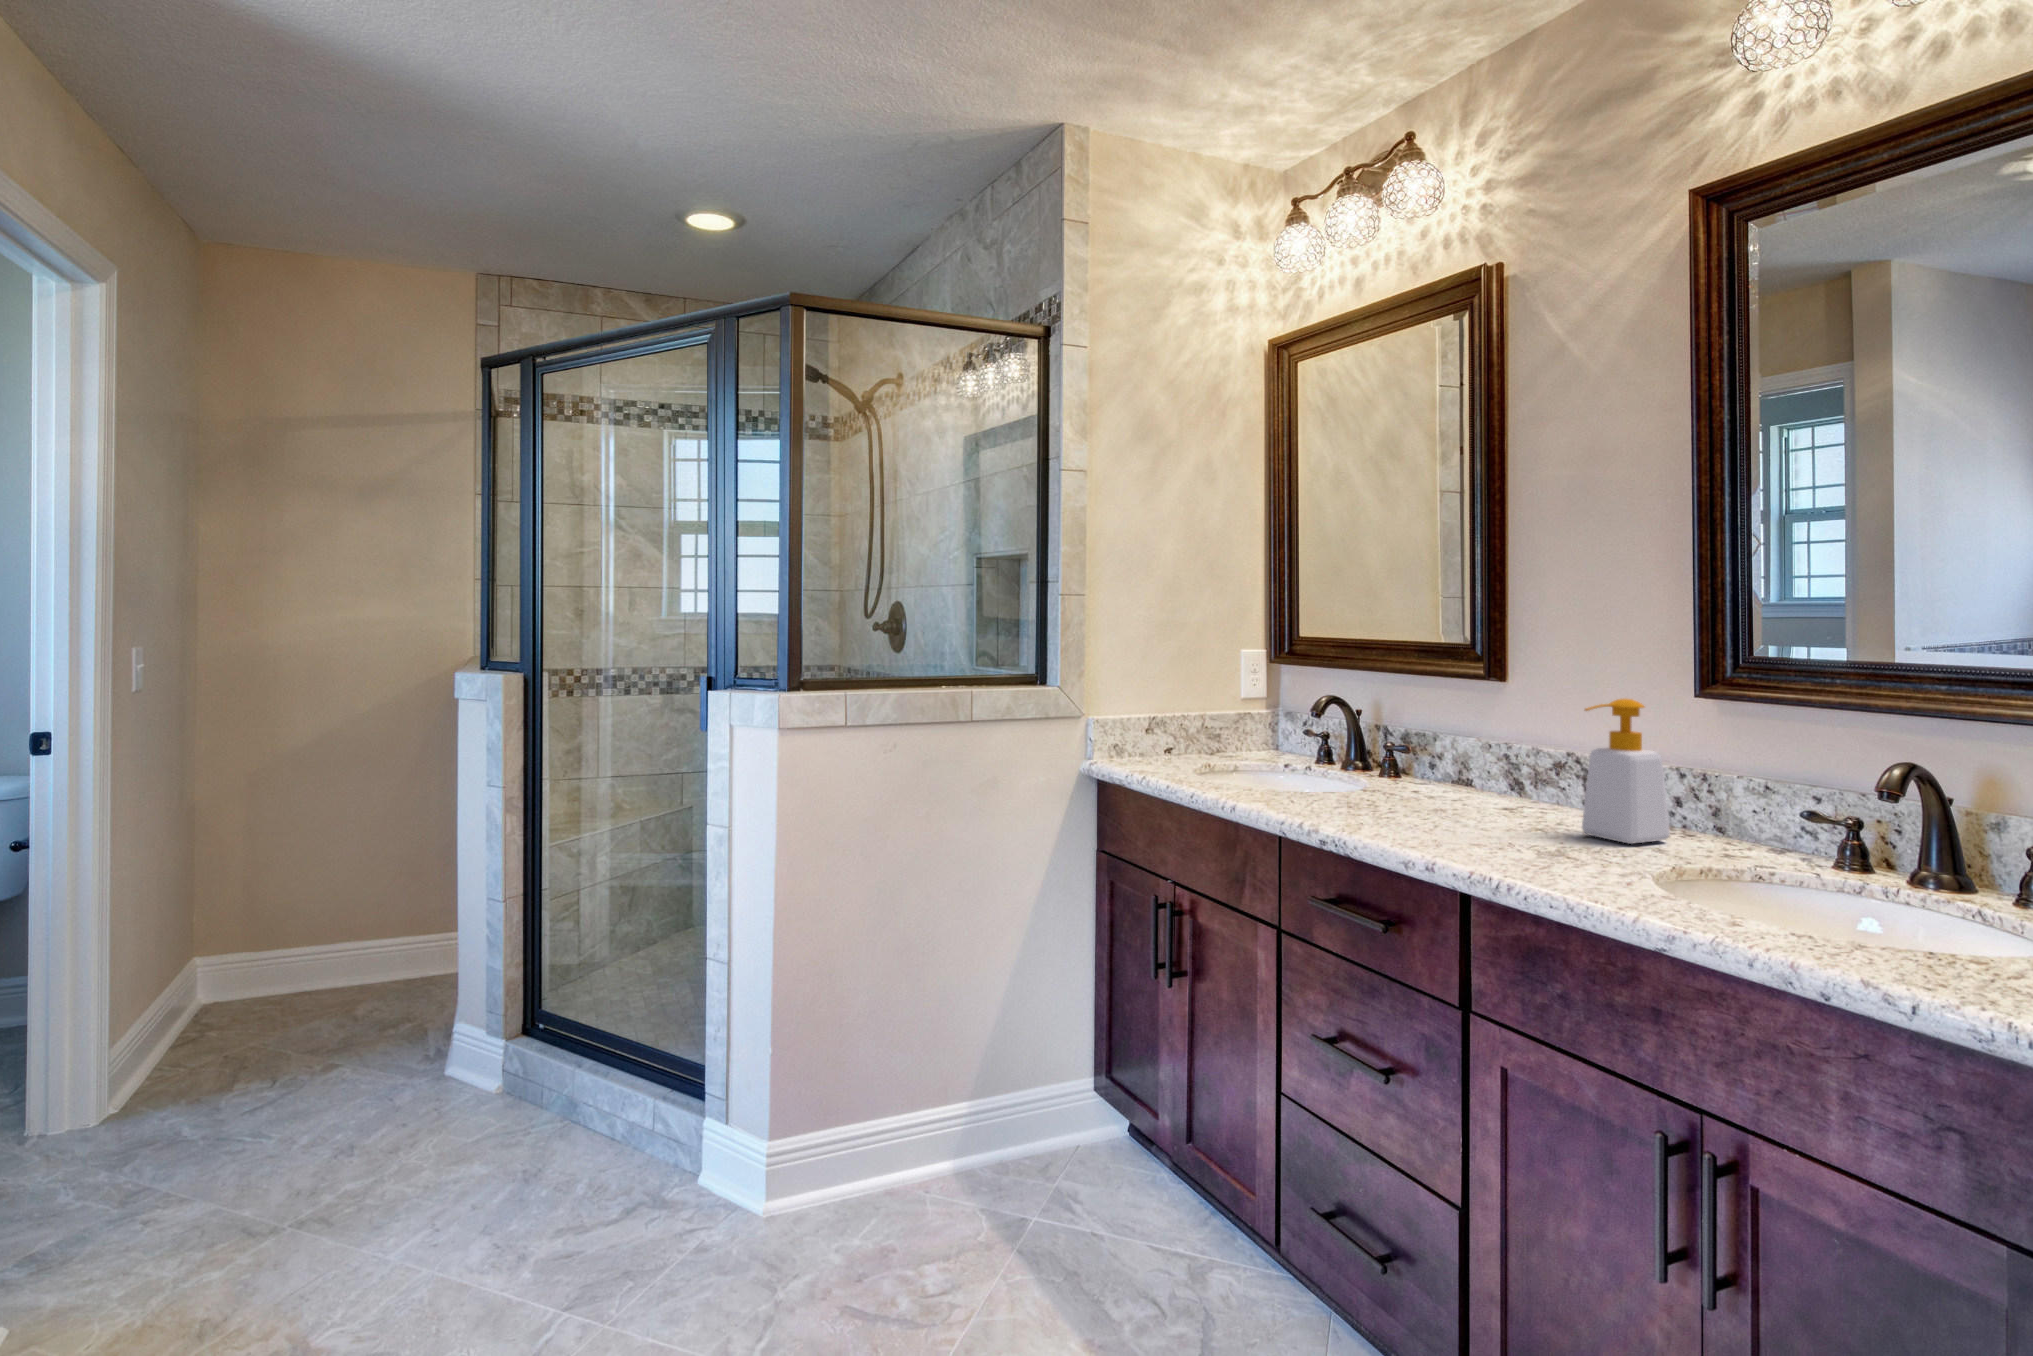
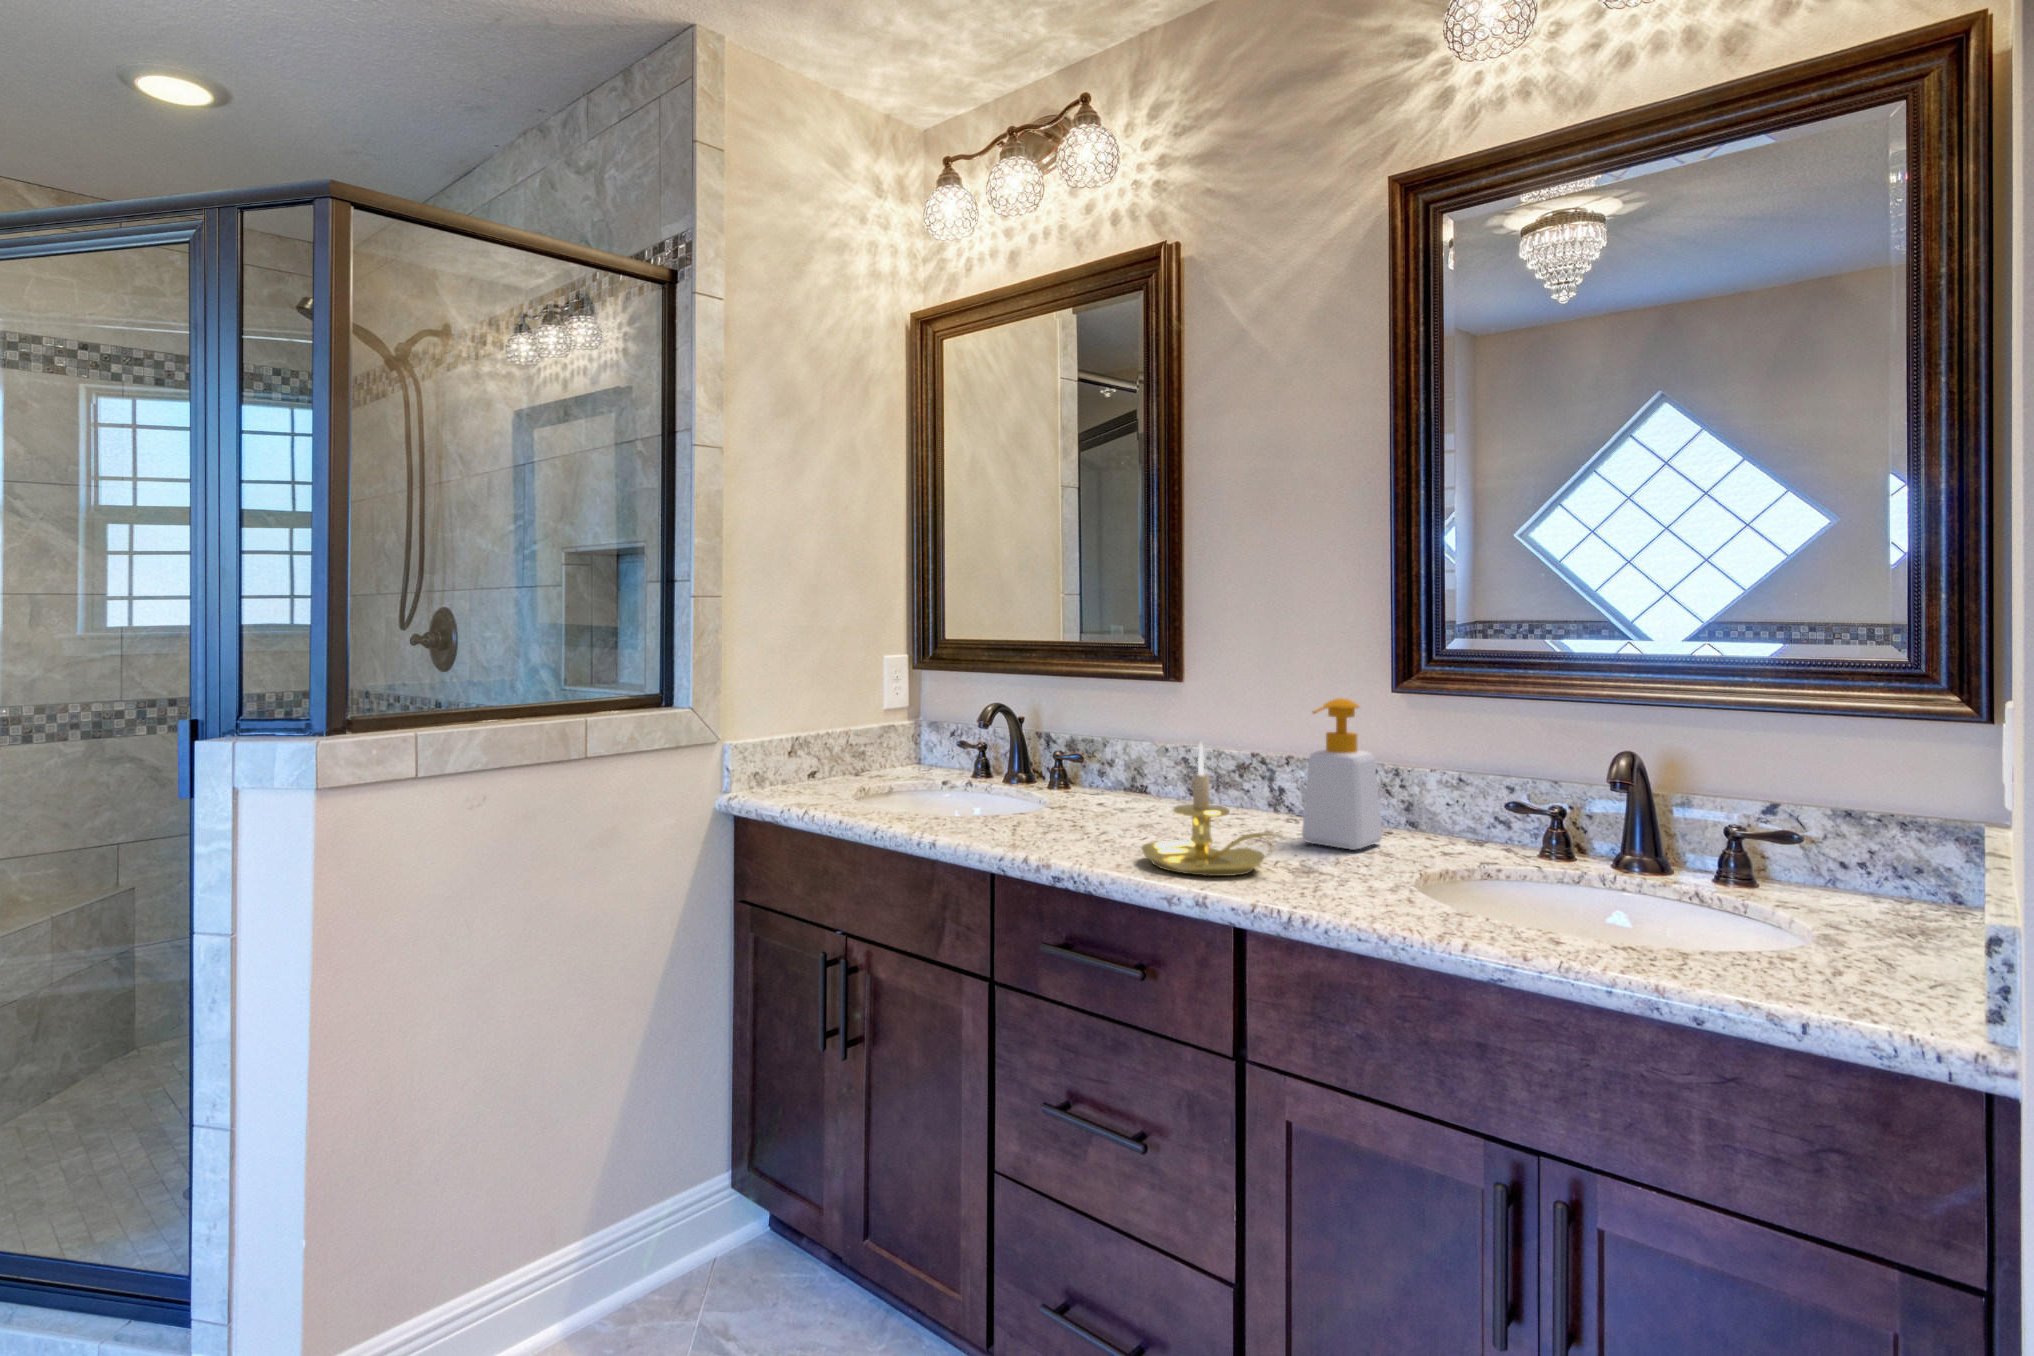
candle holder: none [1400,730,1527,852] -> present [1142,743,1281,876]

